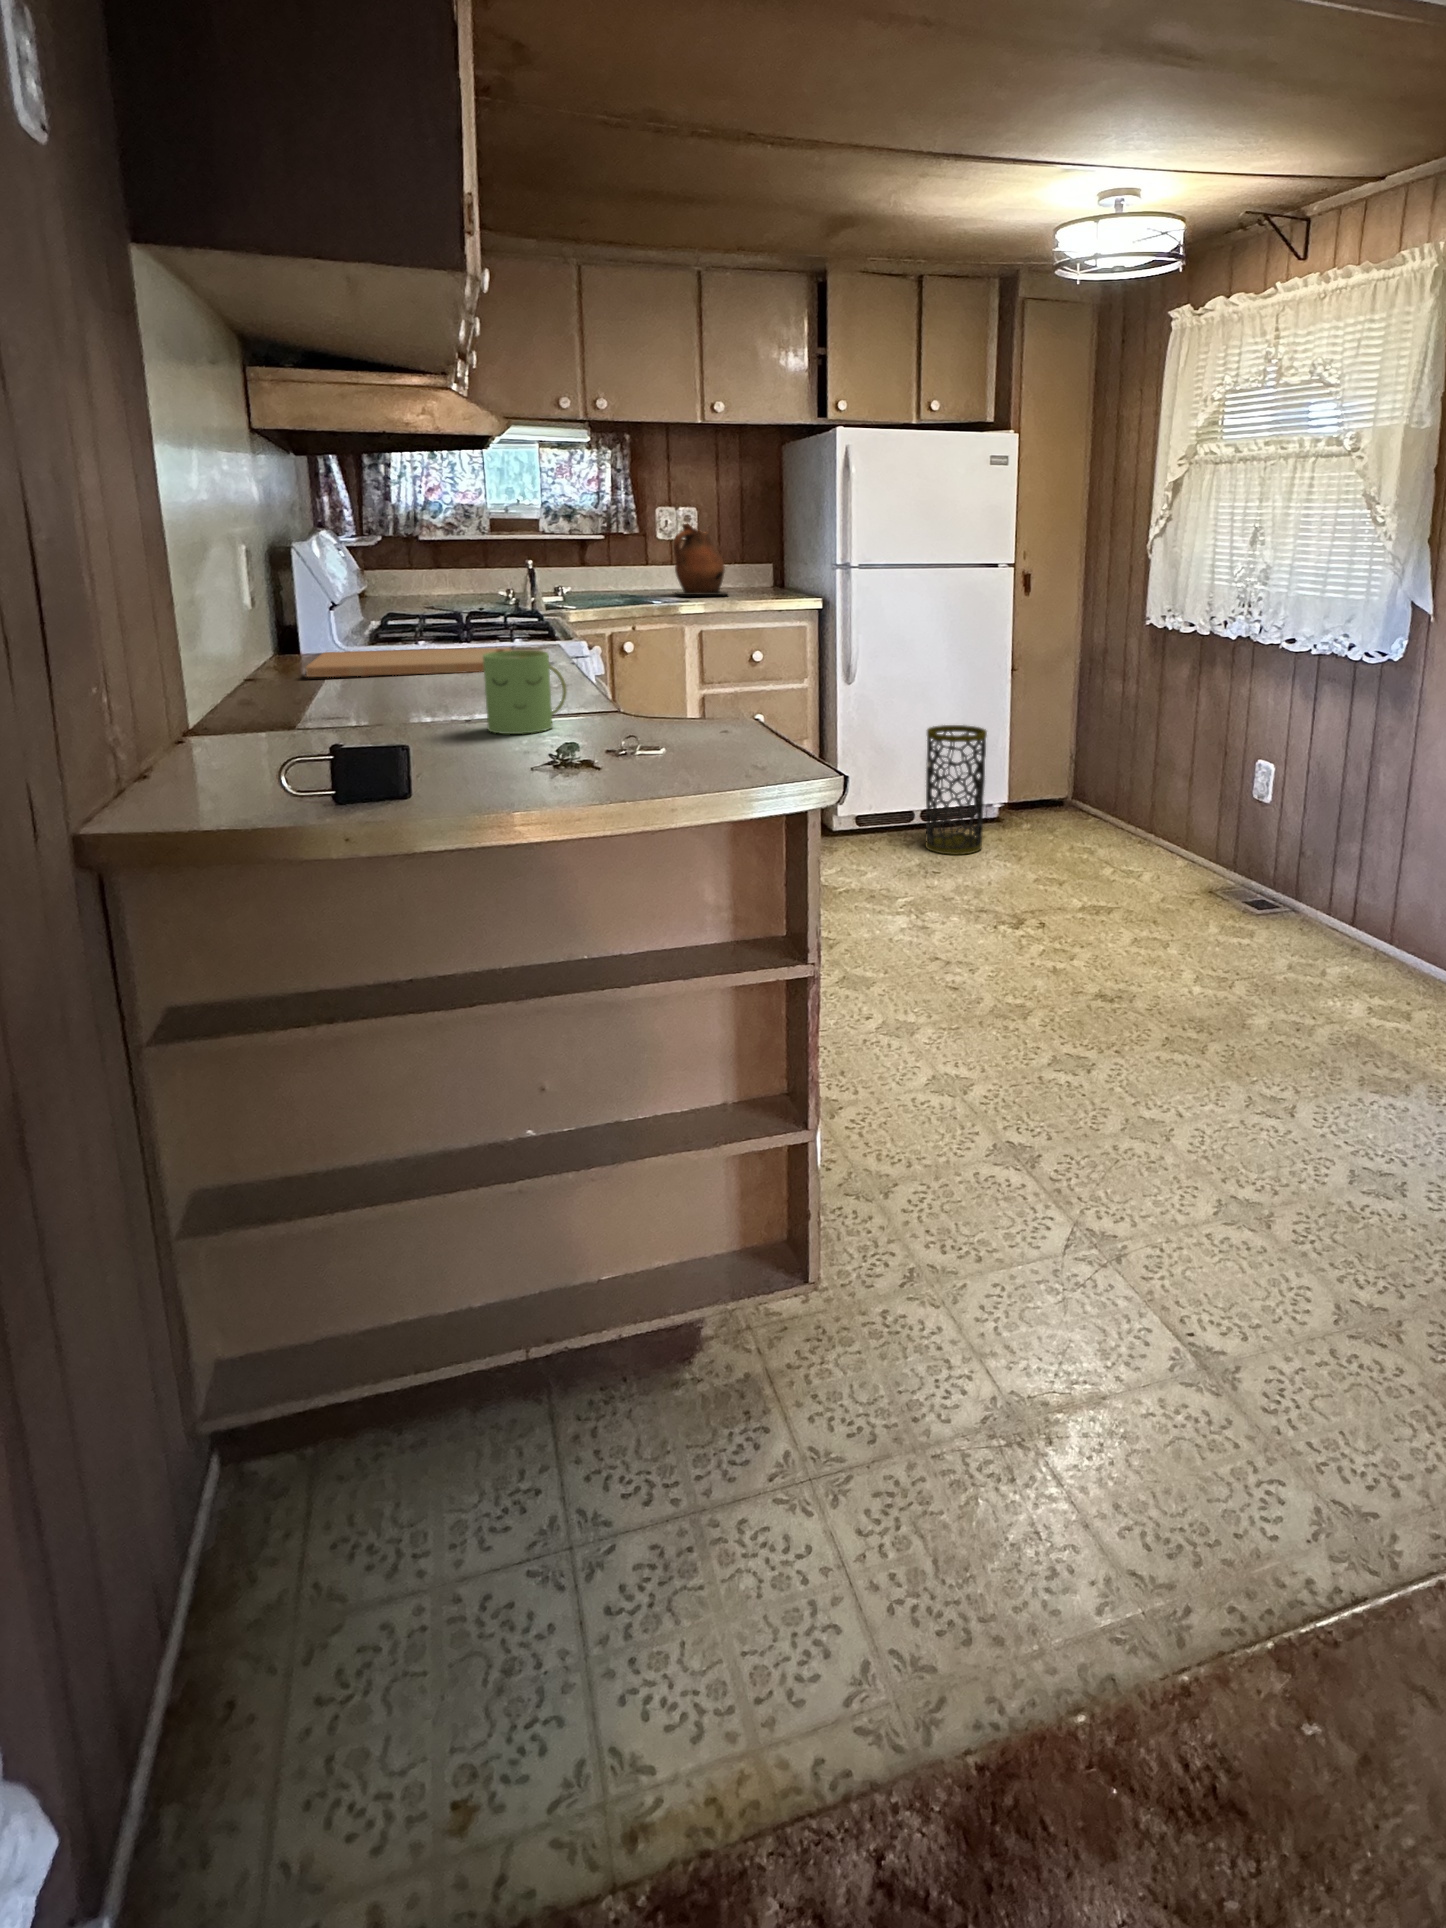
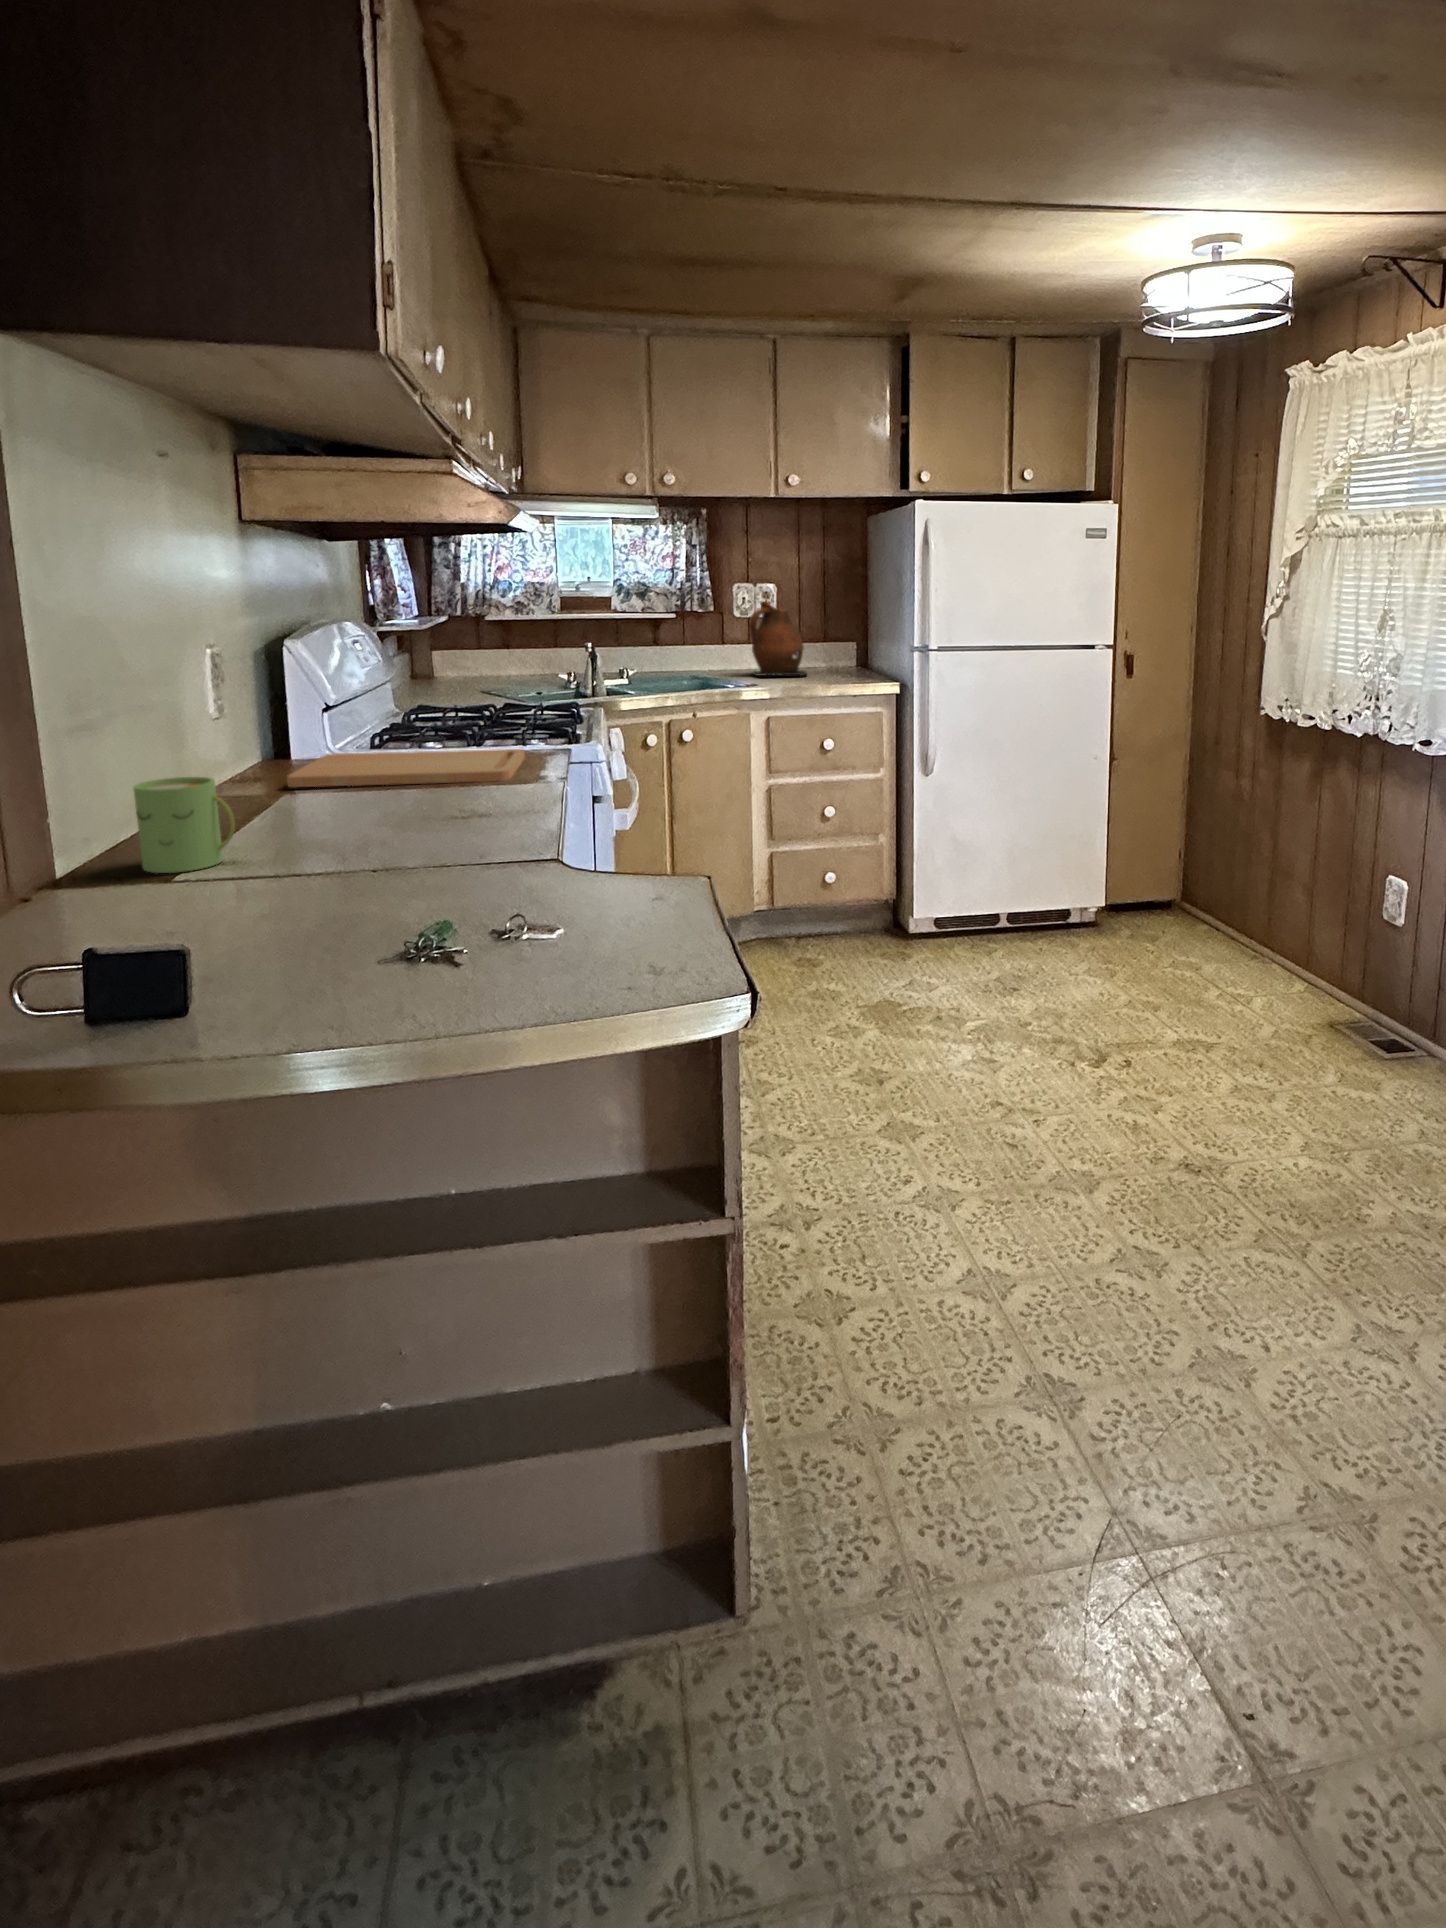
mug: present [483,651,567,734] -> present [133,777,235,873]
trash can: present [925,725,987,855] -> none [1008,819,1077,964]

